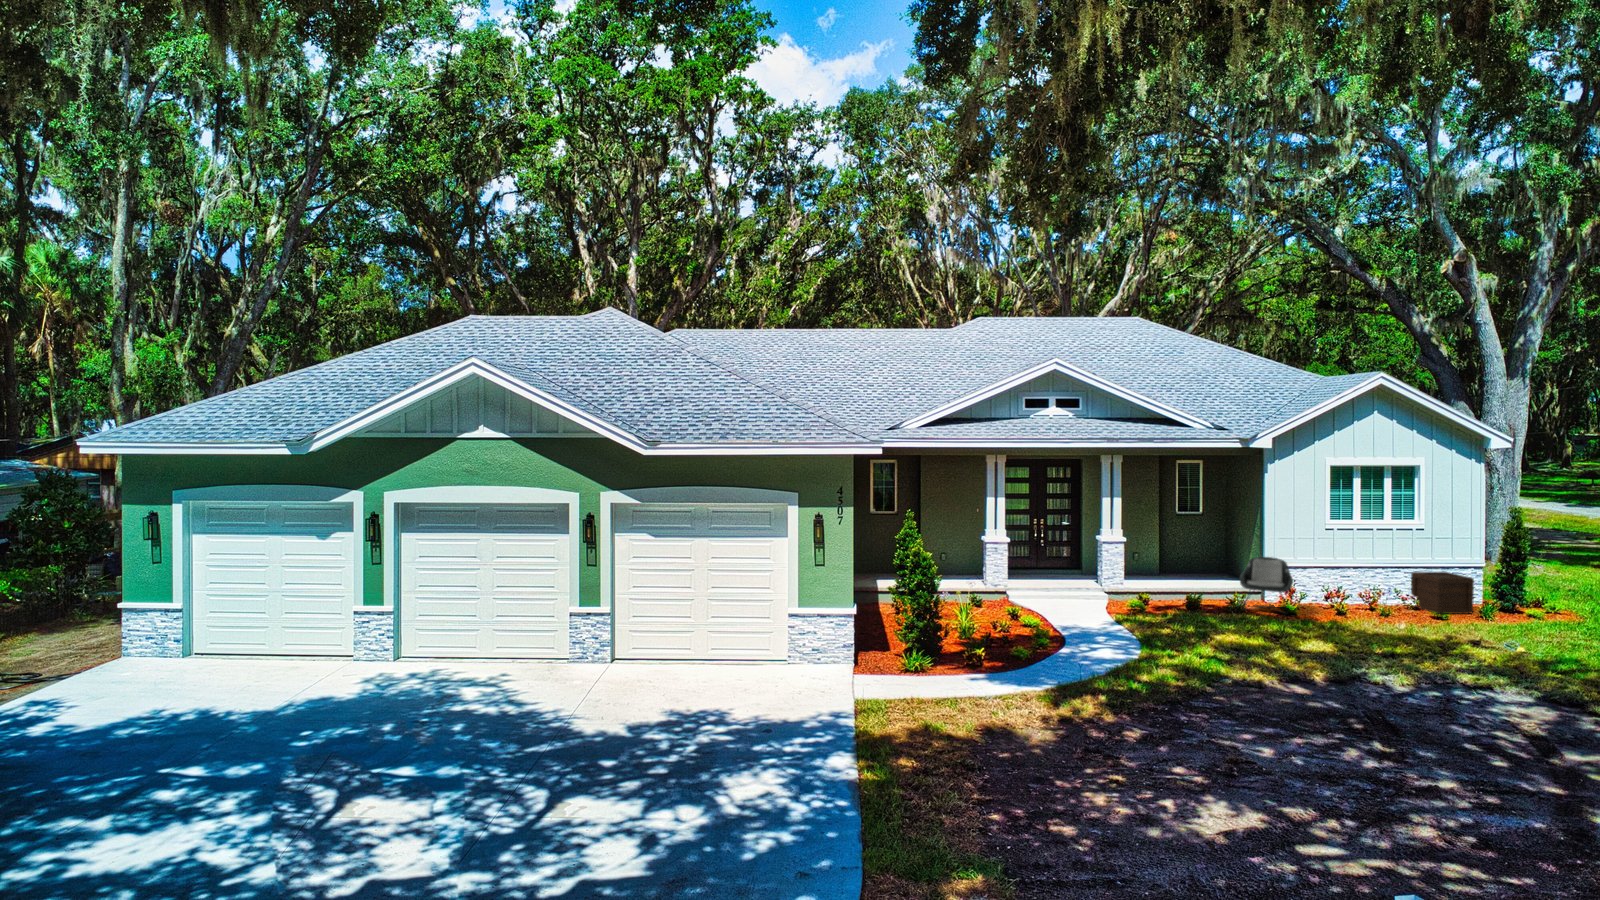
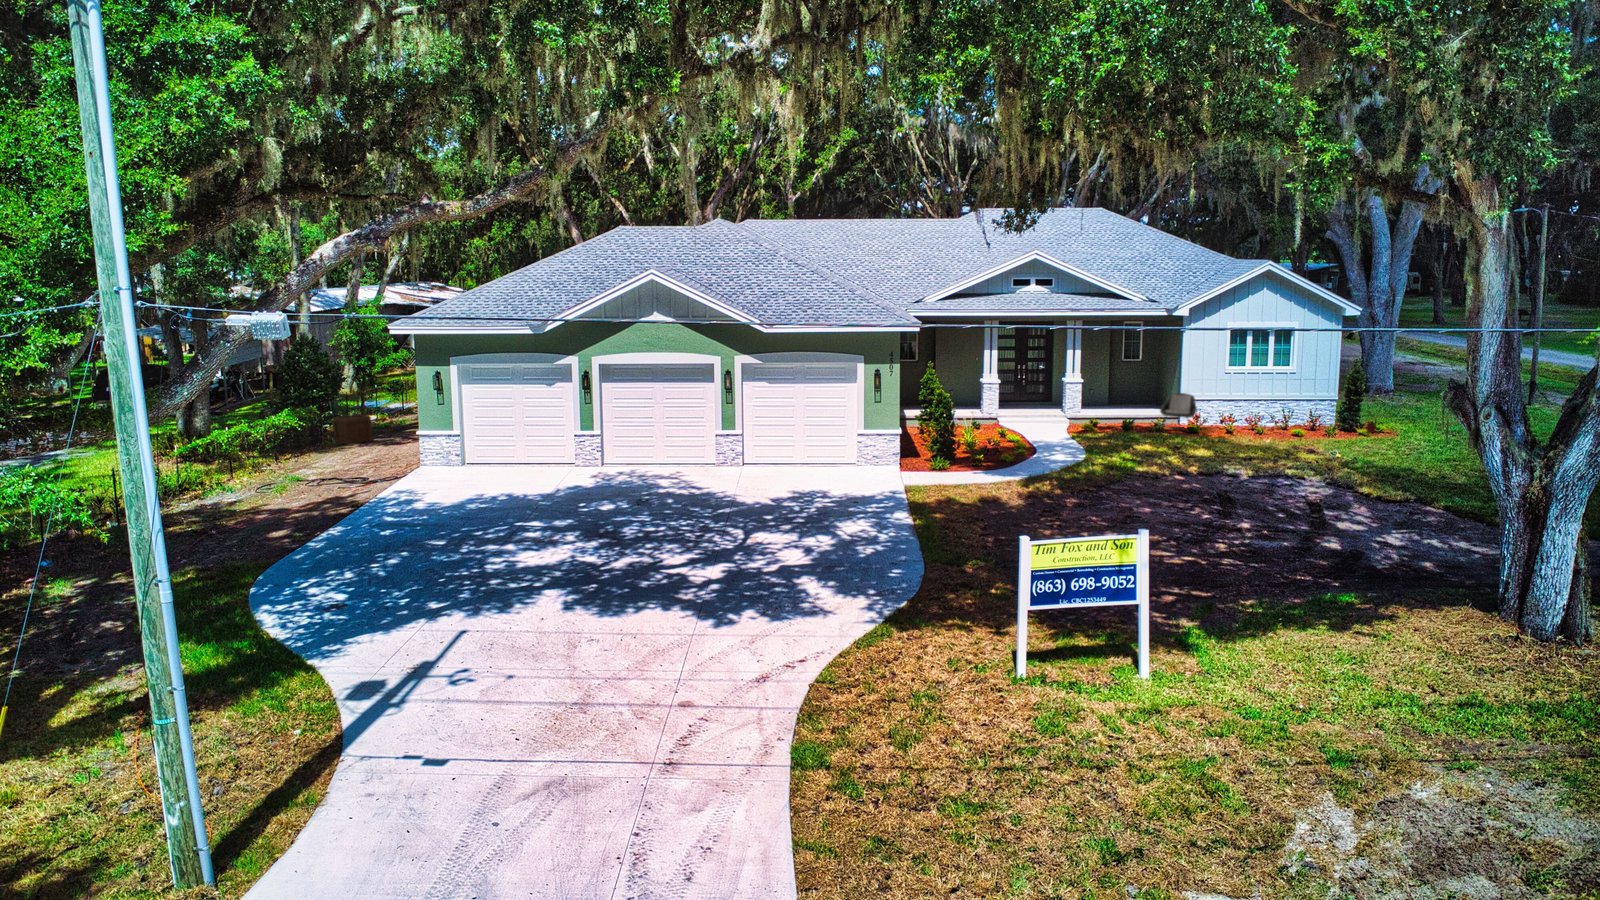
wooden crate: present [1411,572,1474,614] -> present [332,414,373,445]
potted plant: none [1525,583,1573,617] -> present [1365,410,1380,433]

